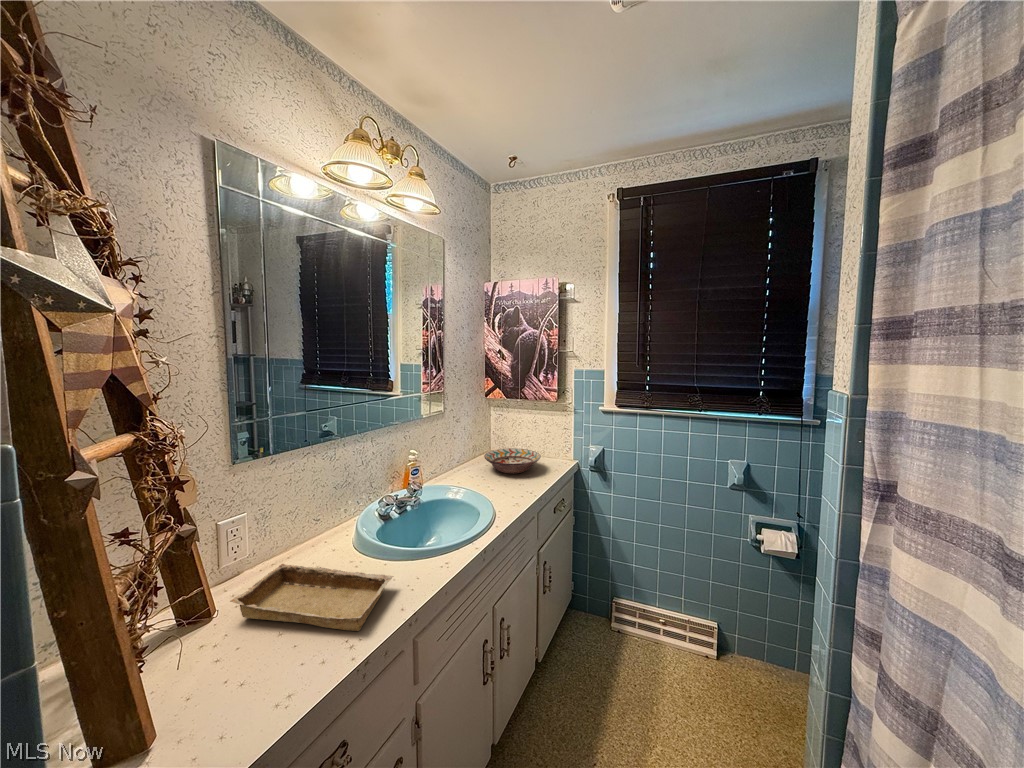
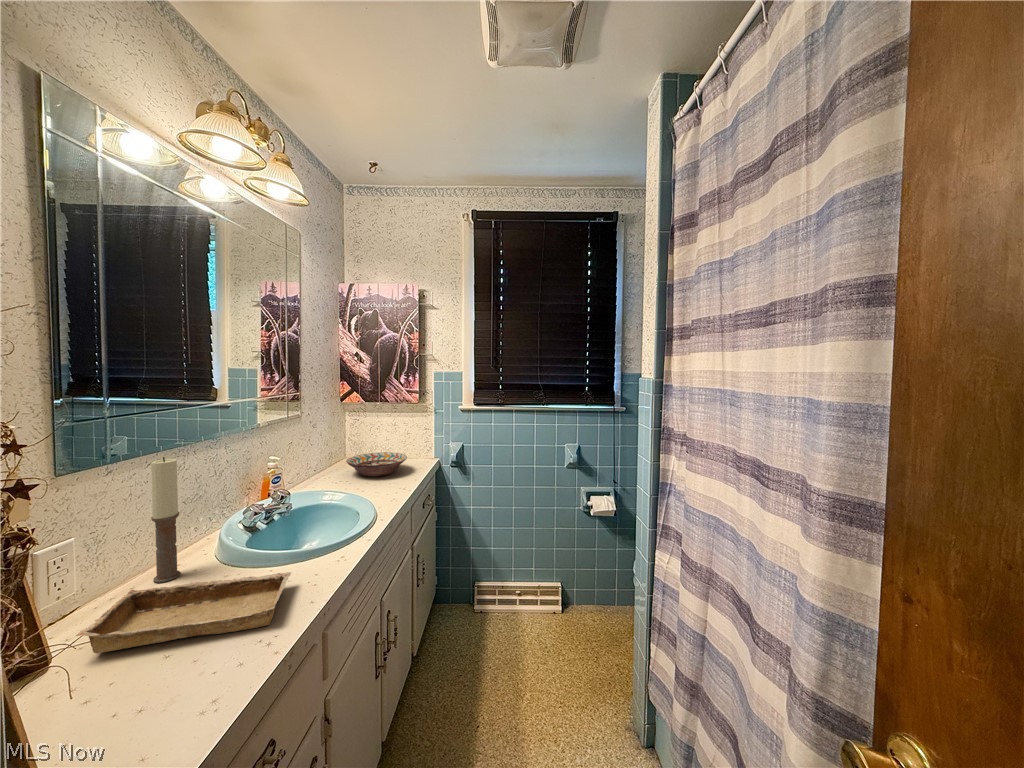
candle: none [304,453,327,557] -> present [151,457,181,583]

